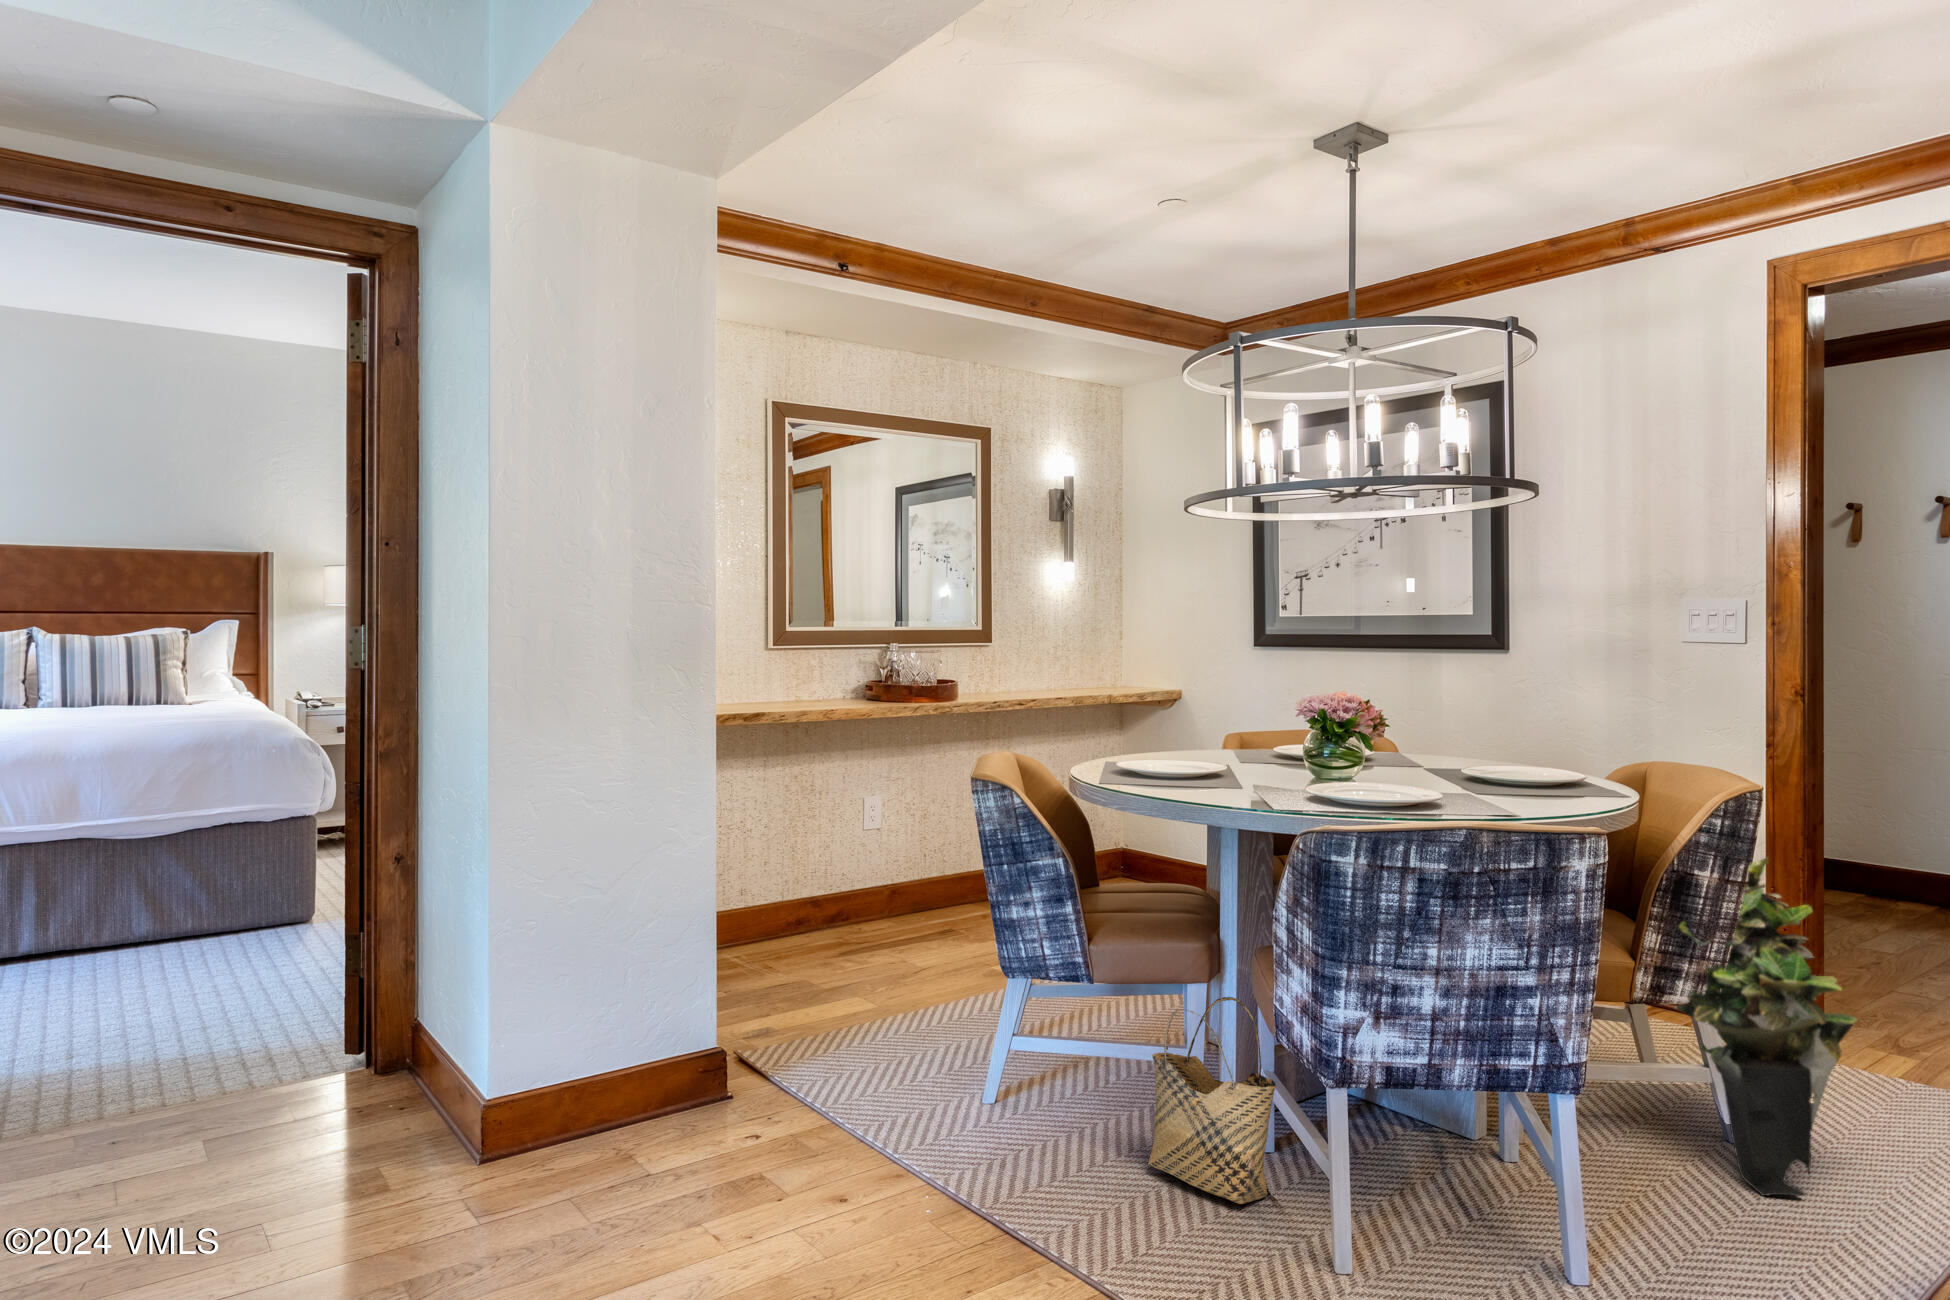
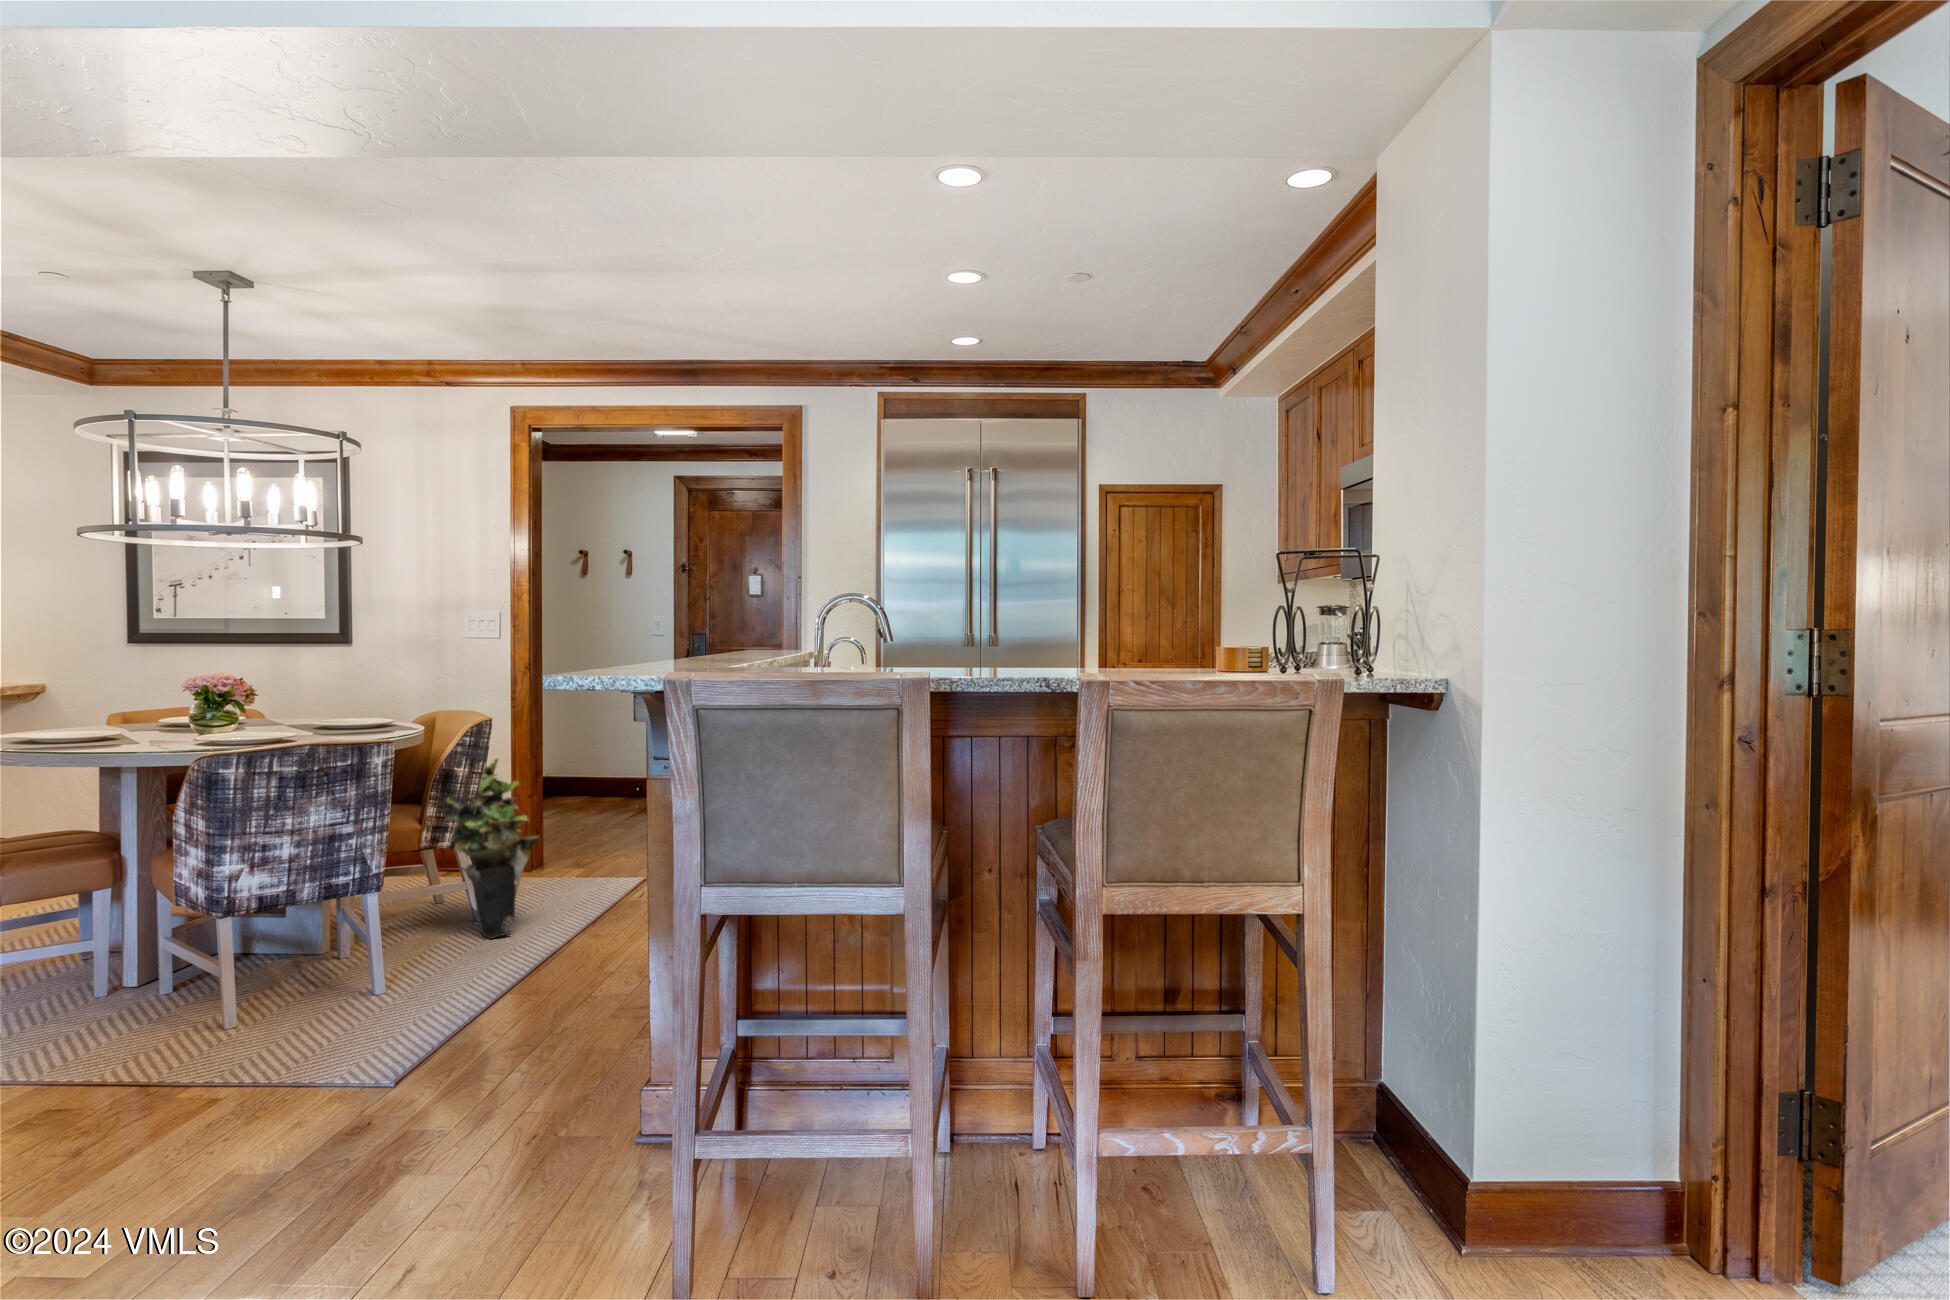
woven basket: present [1148,997,1276,1204] -> none [61,889,175,1023]

